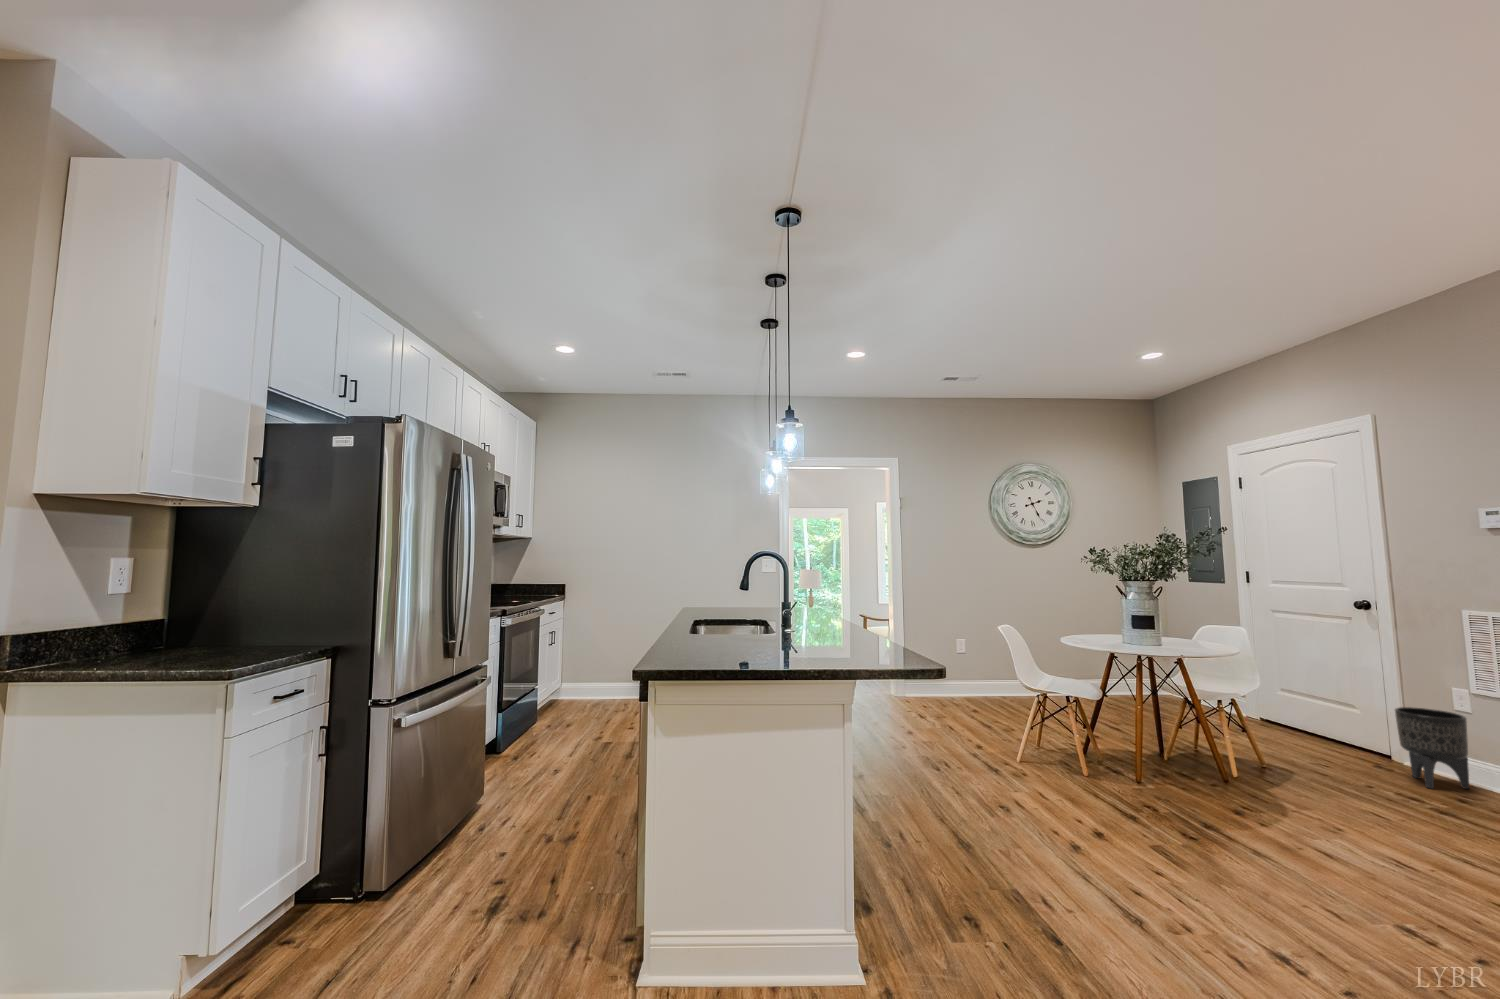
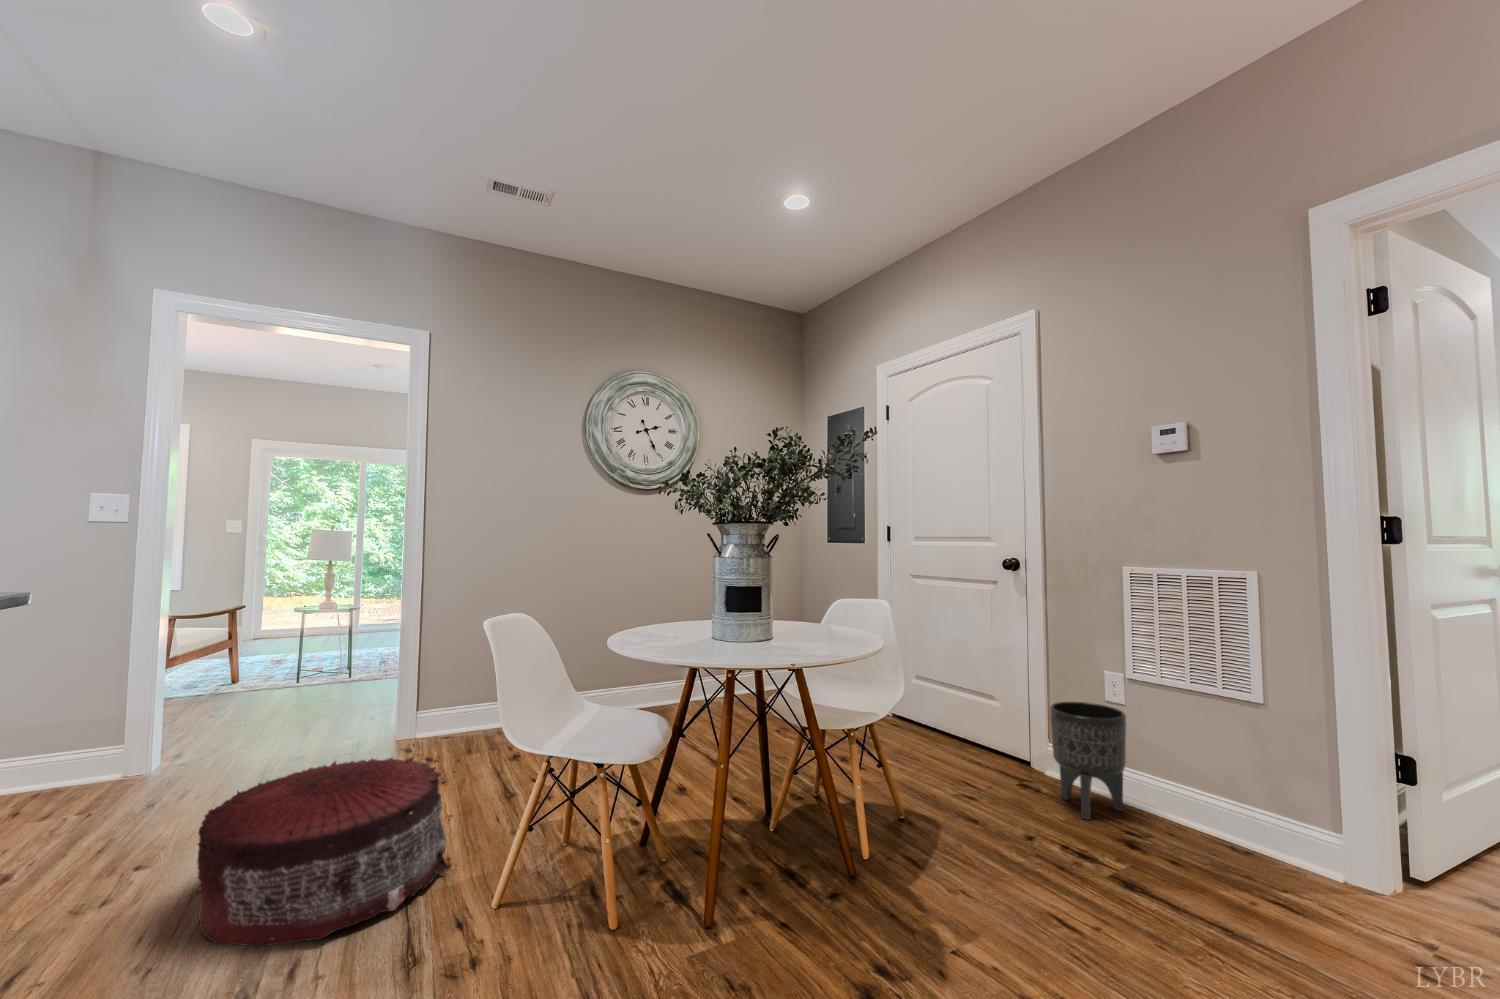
pouf: none [878,694,982,763] -> present [197,757,446,947]

